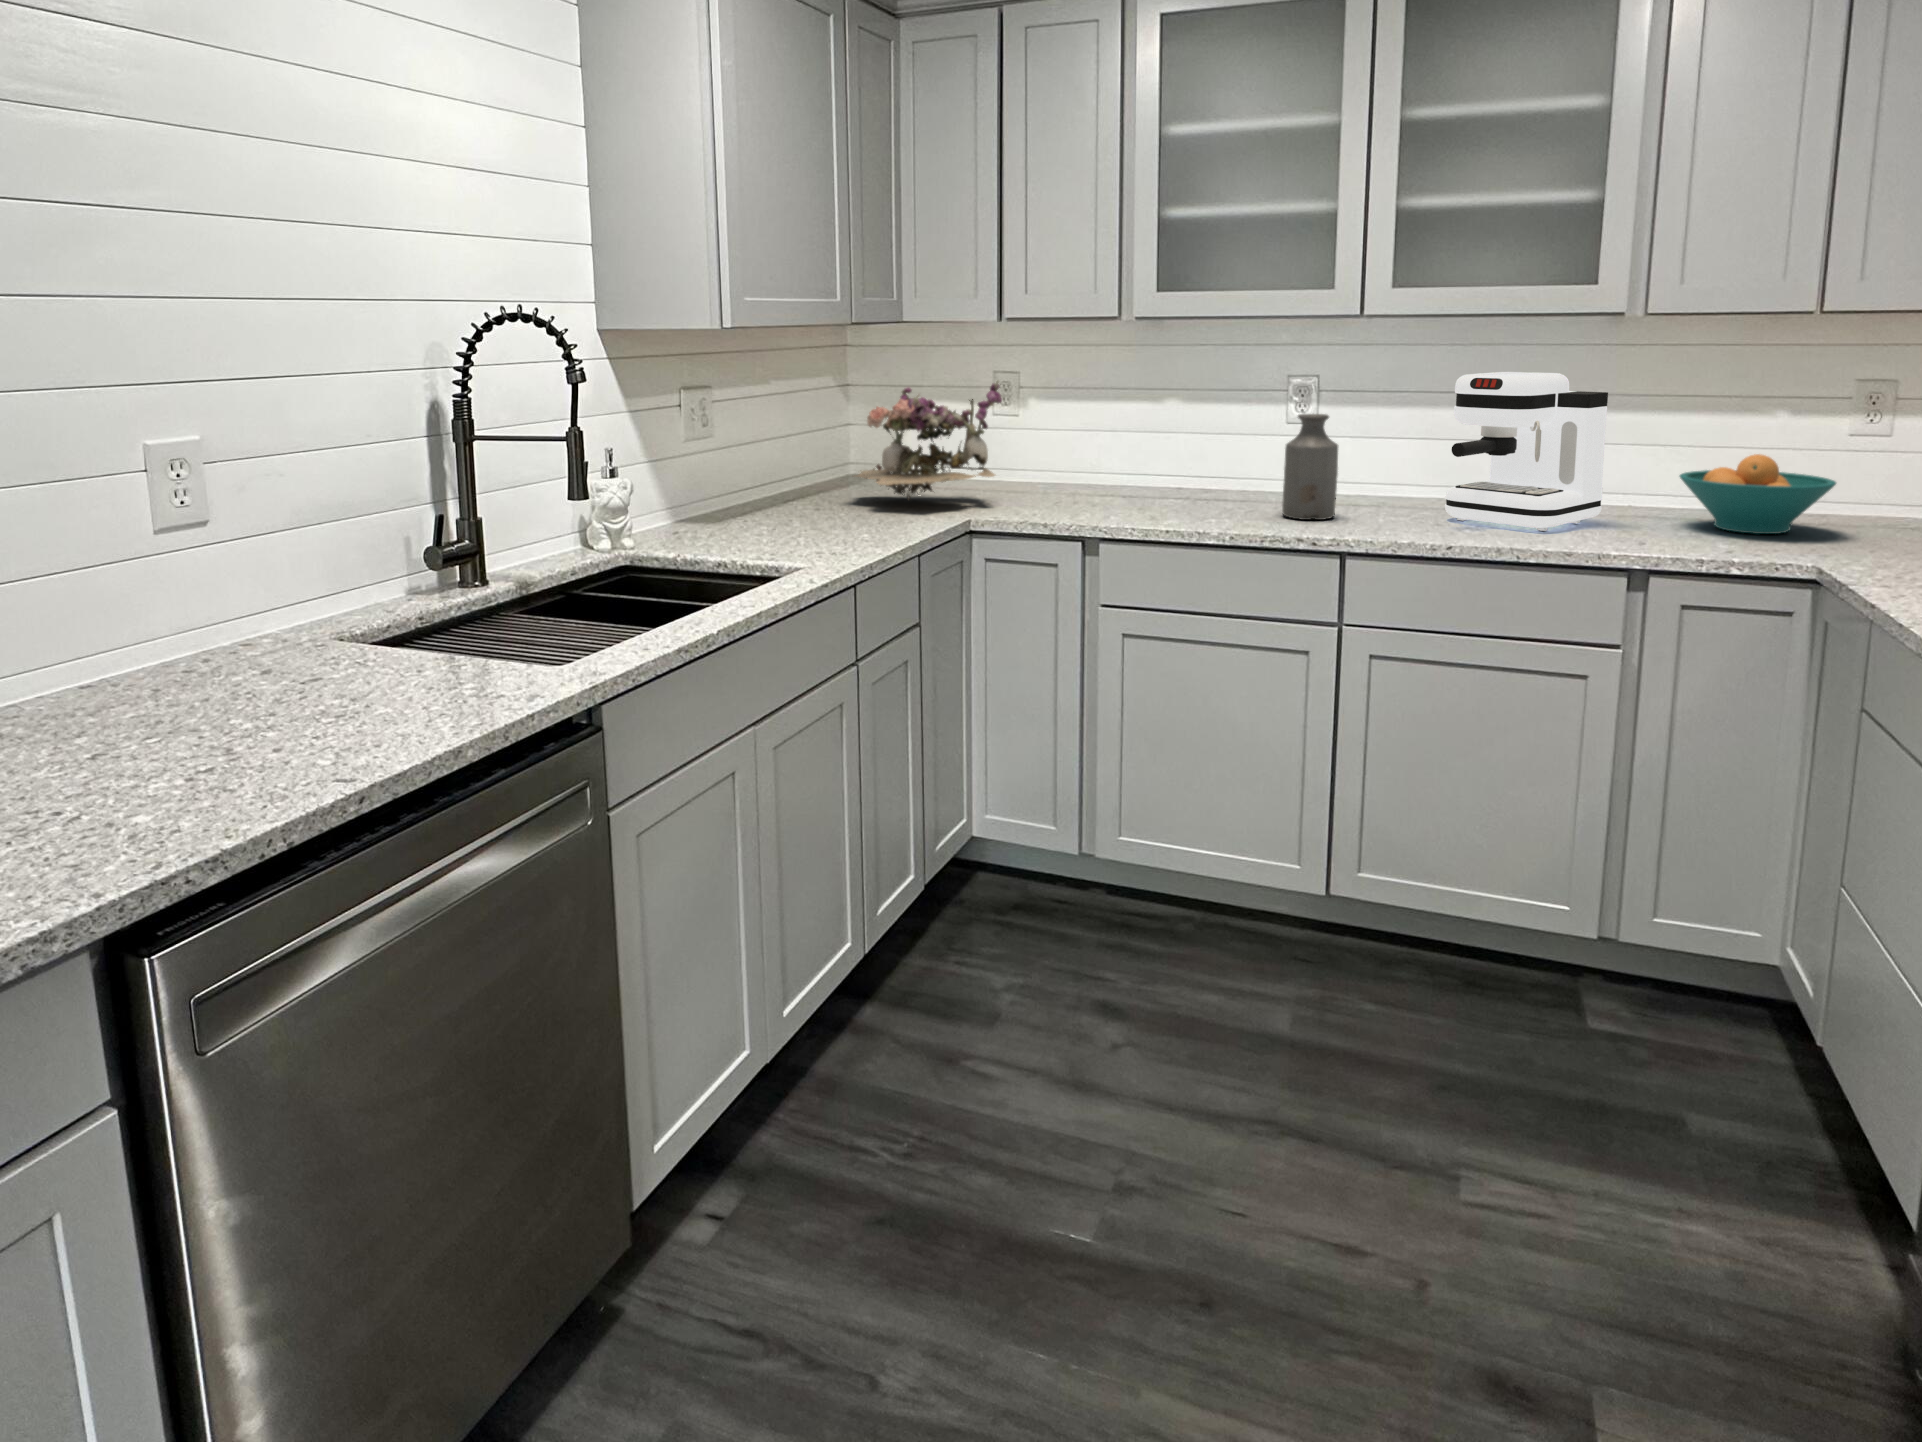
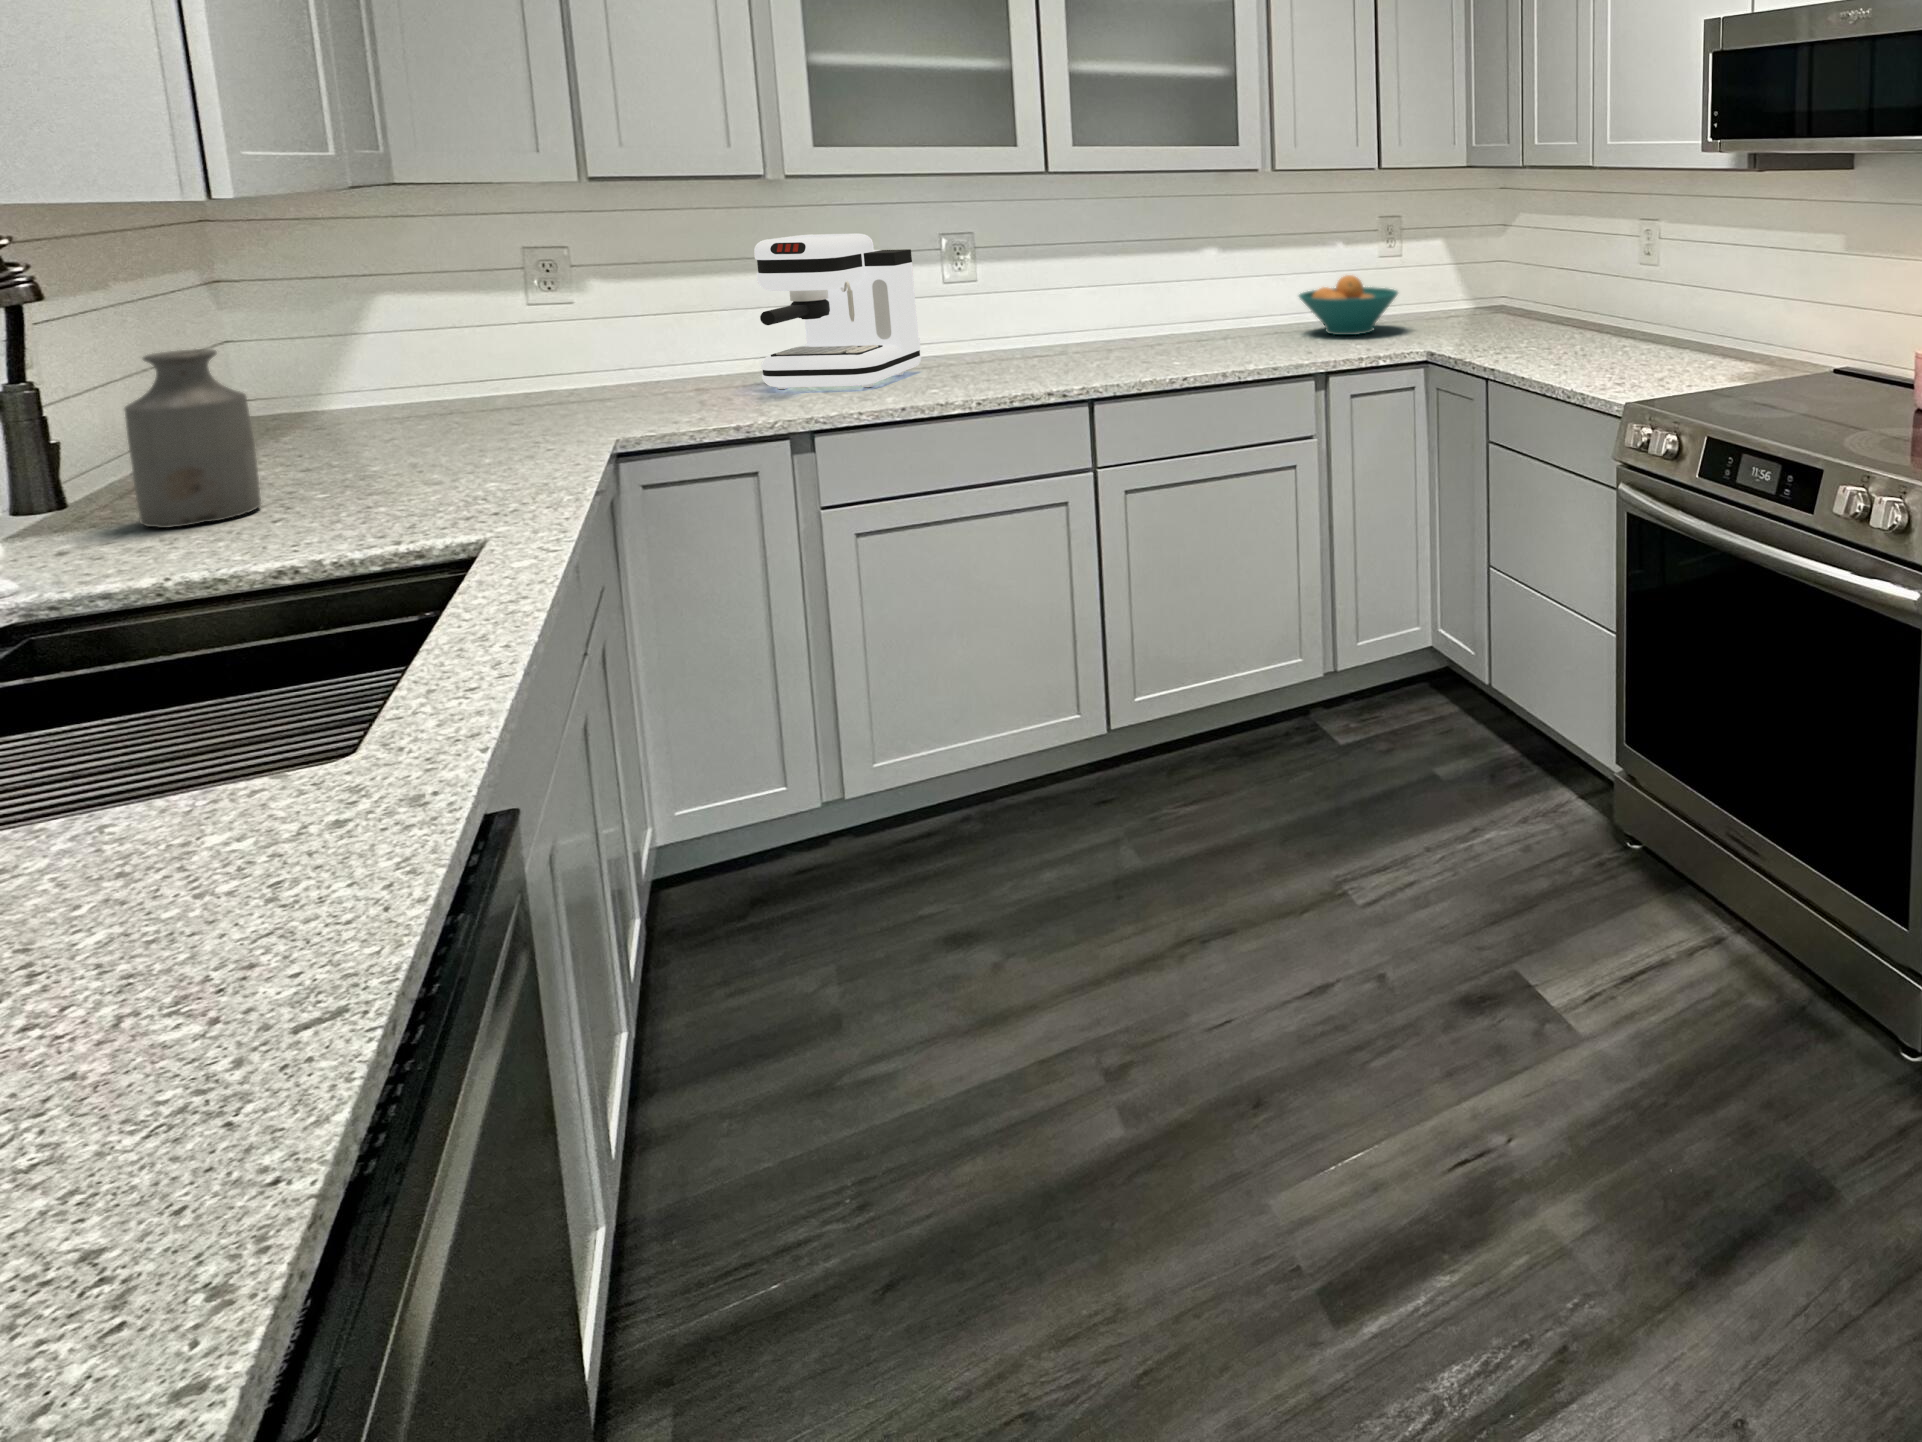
coffee maker: present [1445,372,1608,531] -> present [754,234,921,389]
flower arrangement: present [855,381,1002,500] -> none [360,260,629,434]
bottle: present [1282,414,1338,520] -> present [124,349,261,528]

